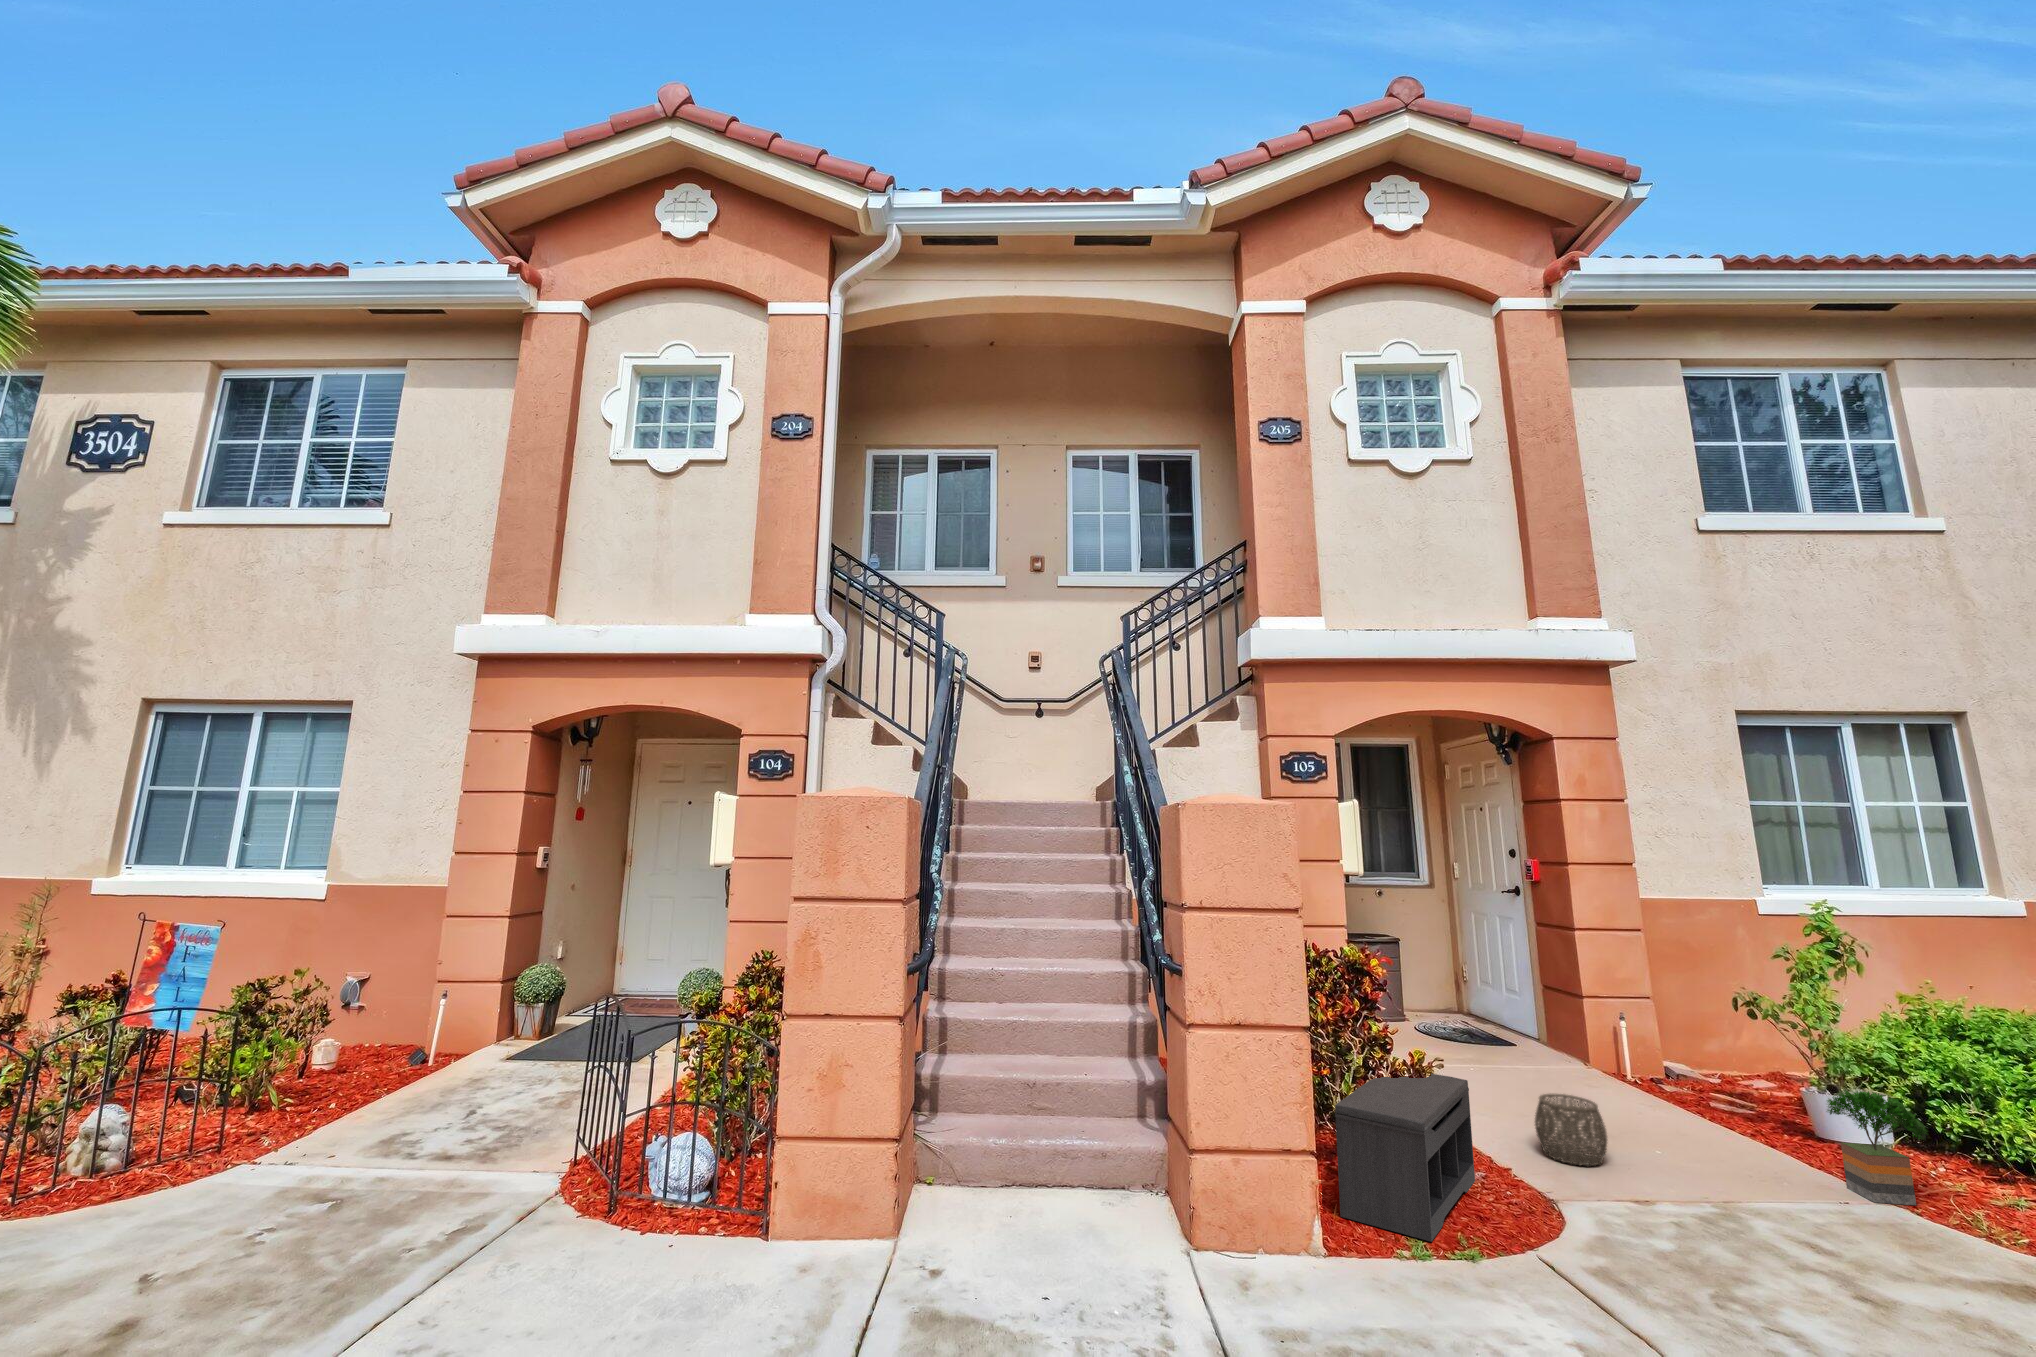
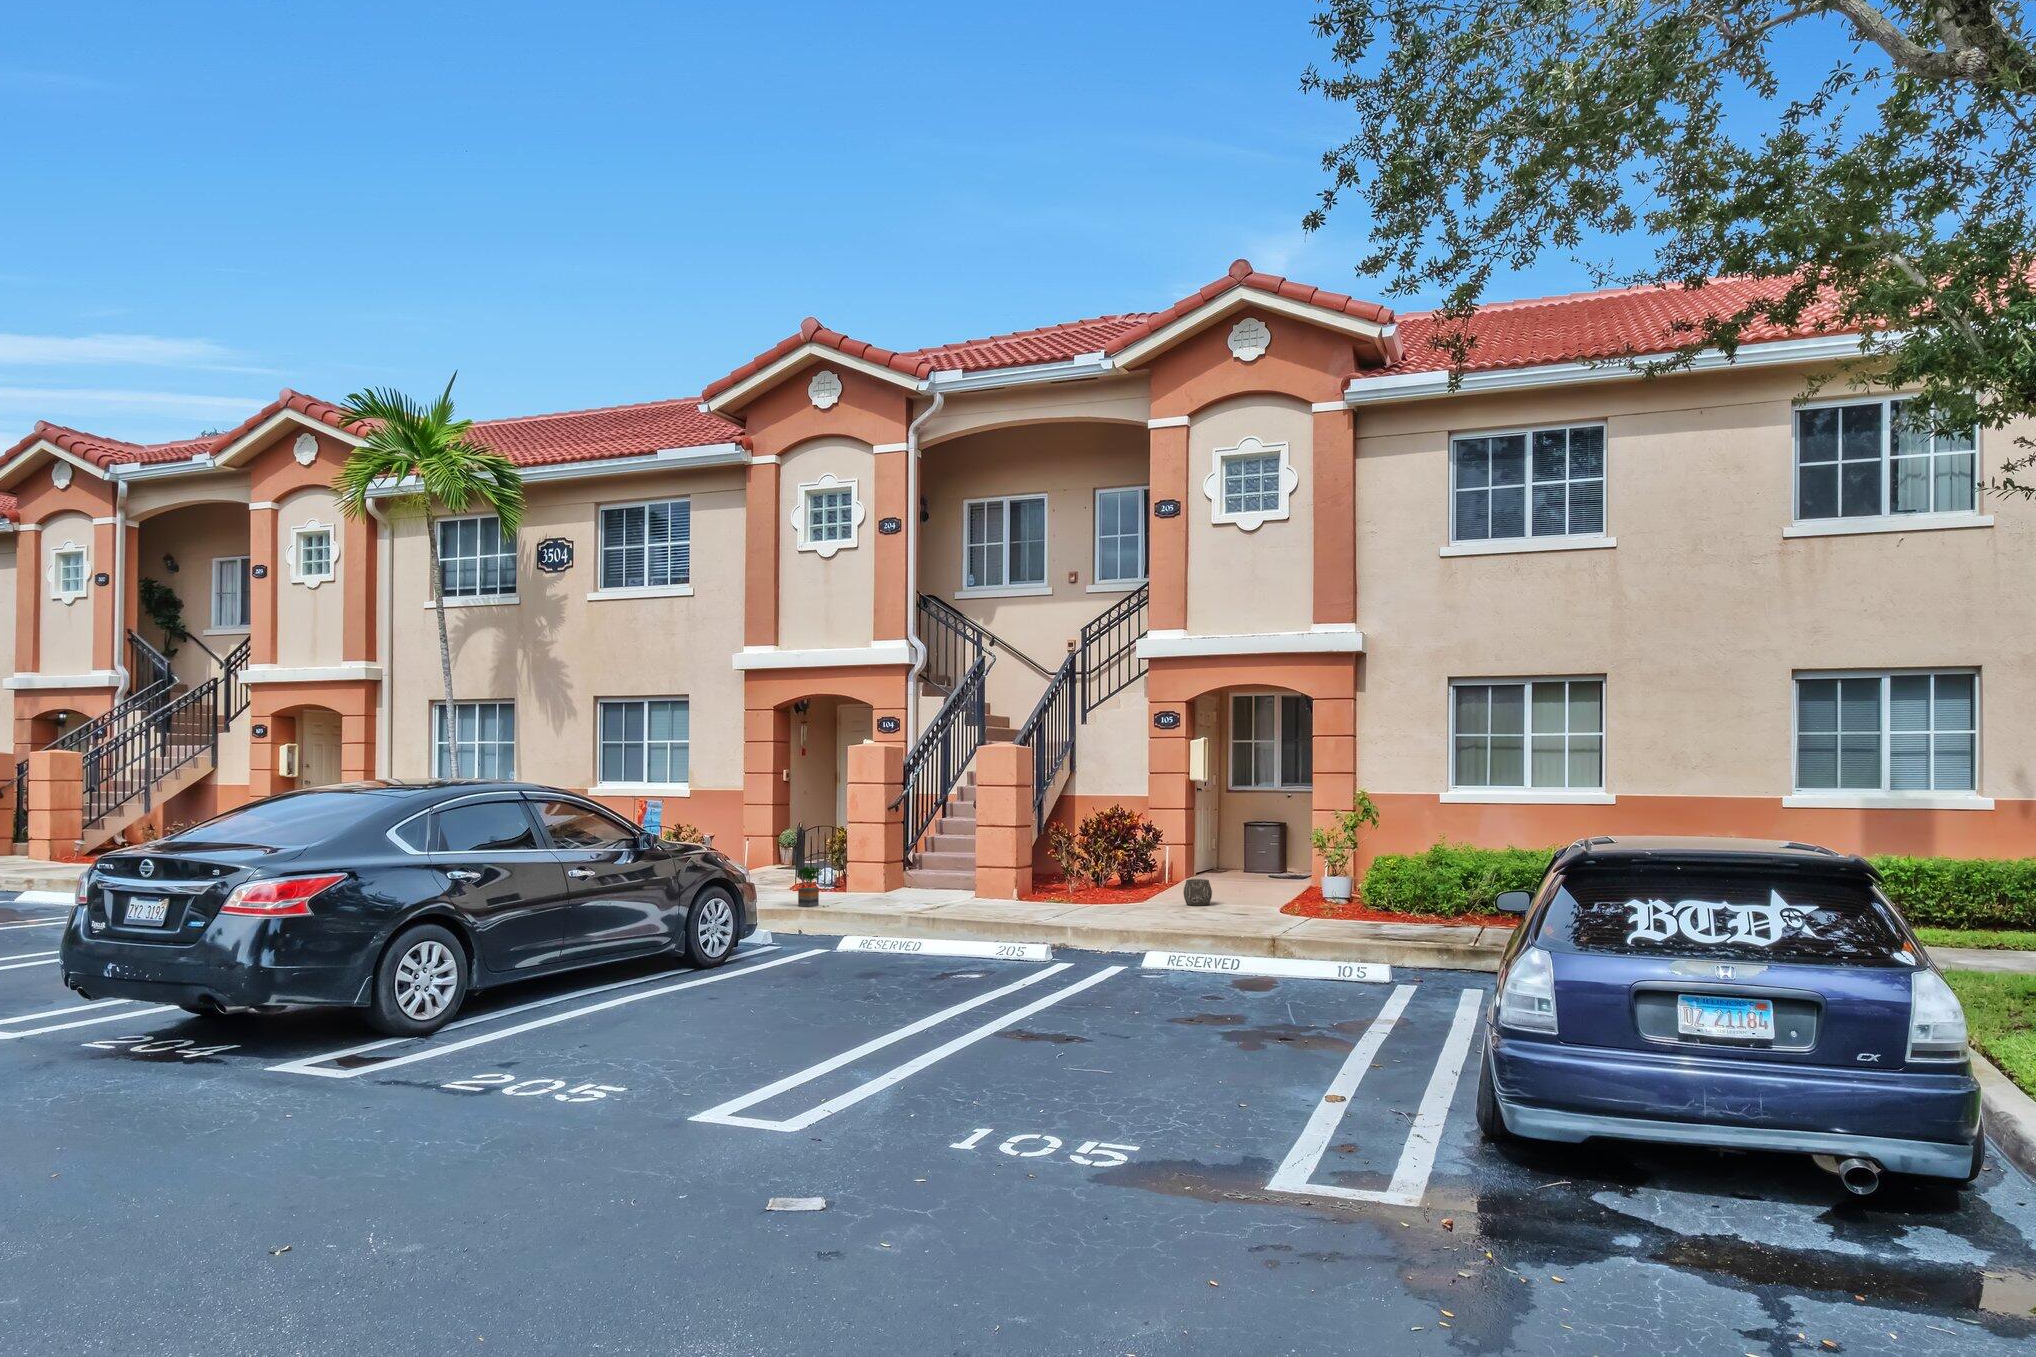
bench: present [1335,1073,1475,1242] -> none [1055,863,1134,911]
potted tree: present [1827,1090,1927,1205] -> present [798,867,822,907]

